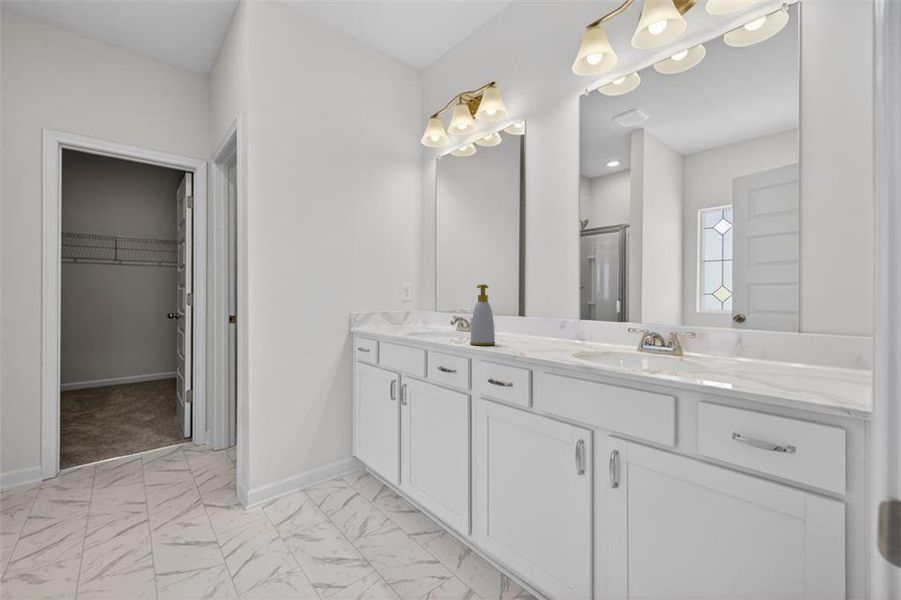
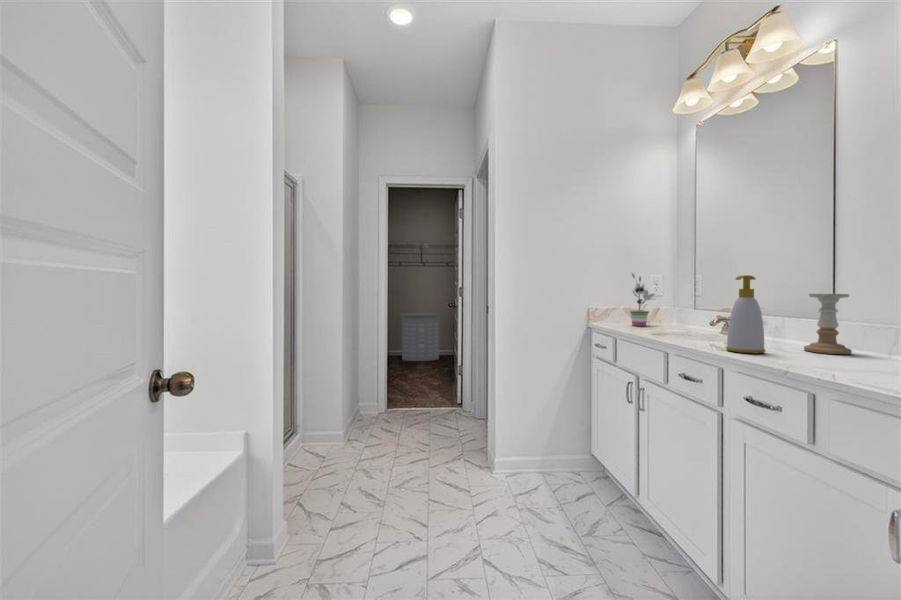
potted plant: none [385,281,407,330] -> present [630,274,655,326]
candle holder: none [515,299,540,342] -> present [804,294,852,354]
laundry hamper: none [81,327,146,392] -> present [401,313,440,361]

